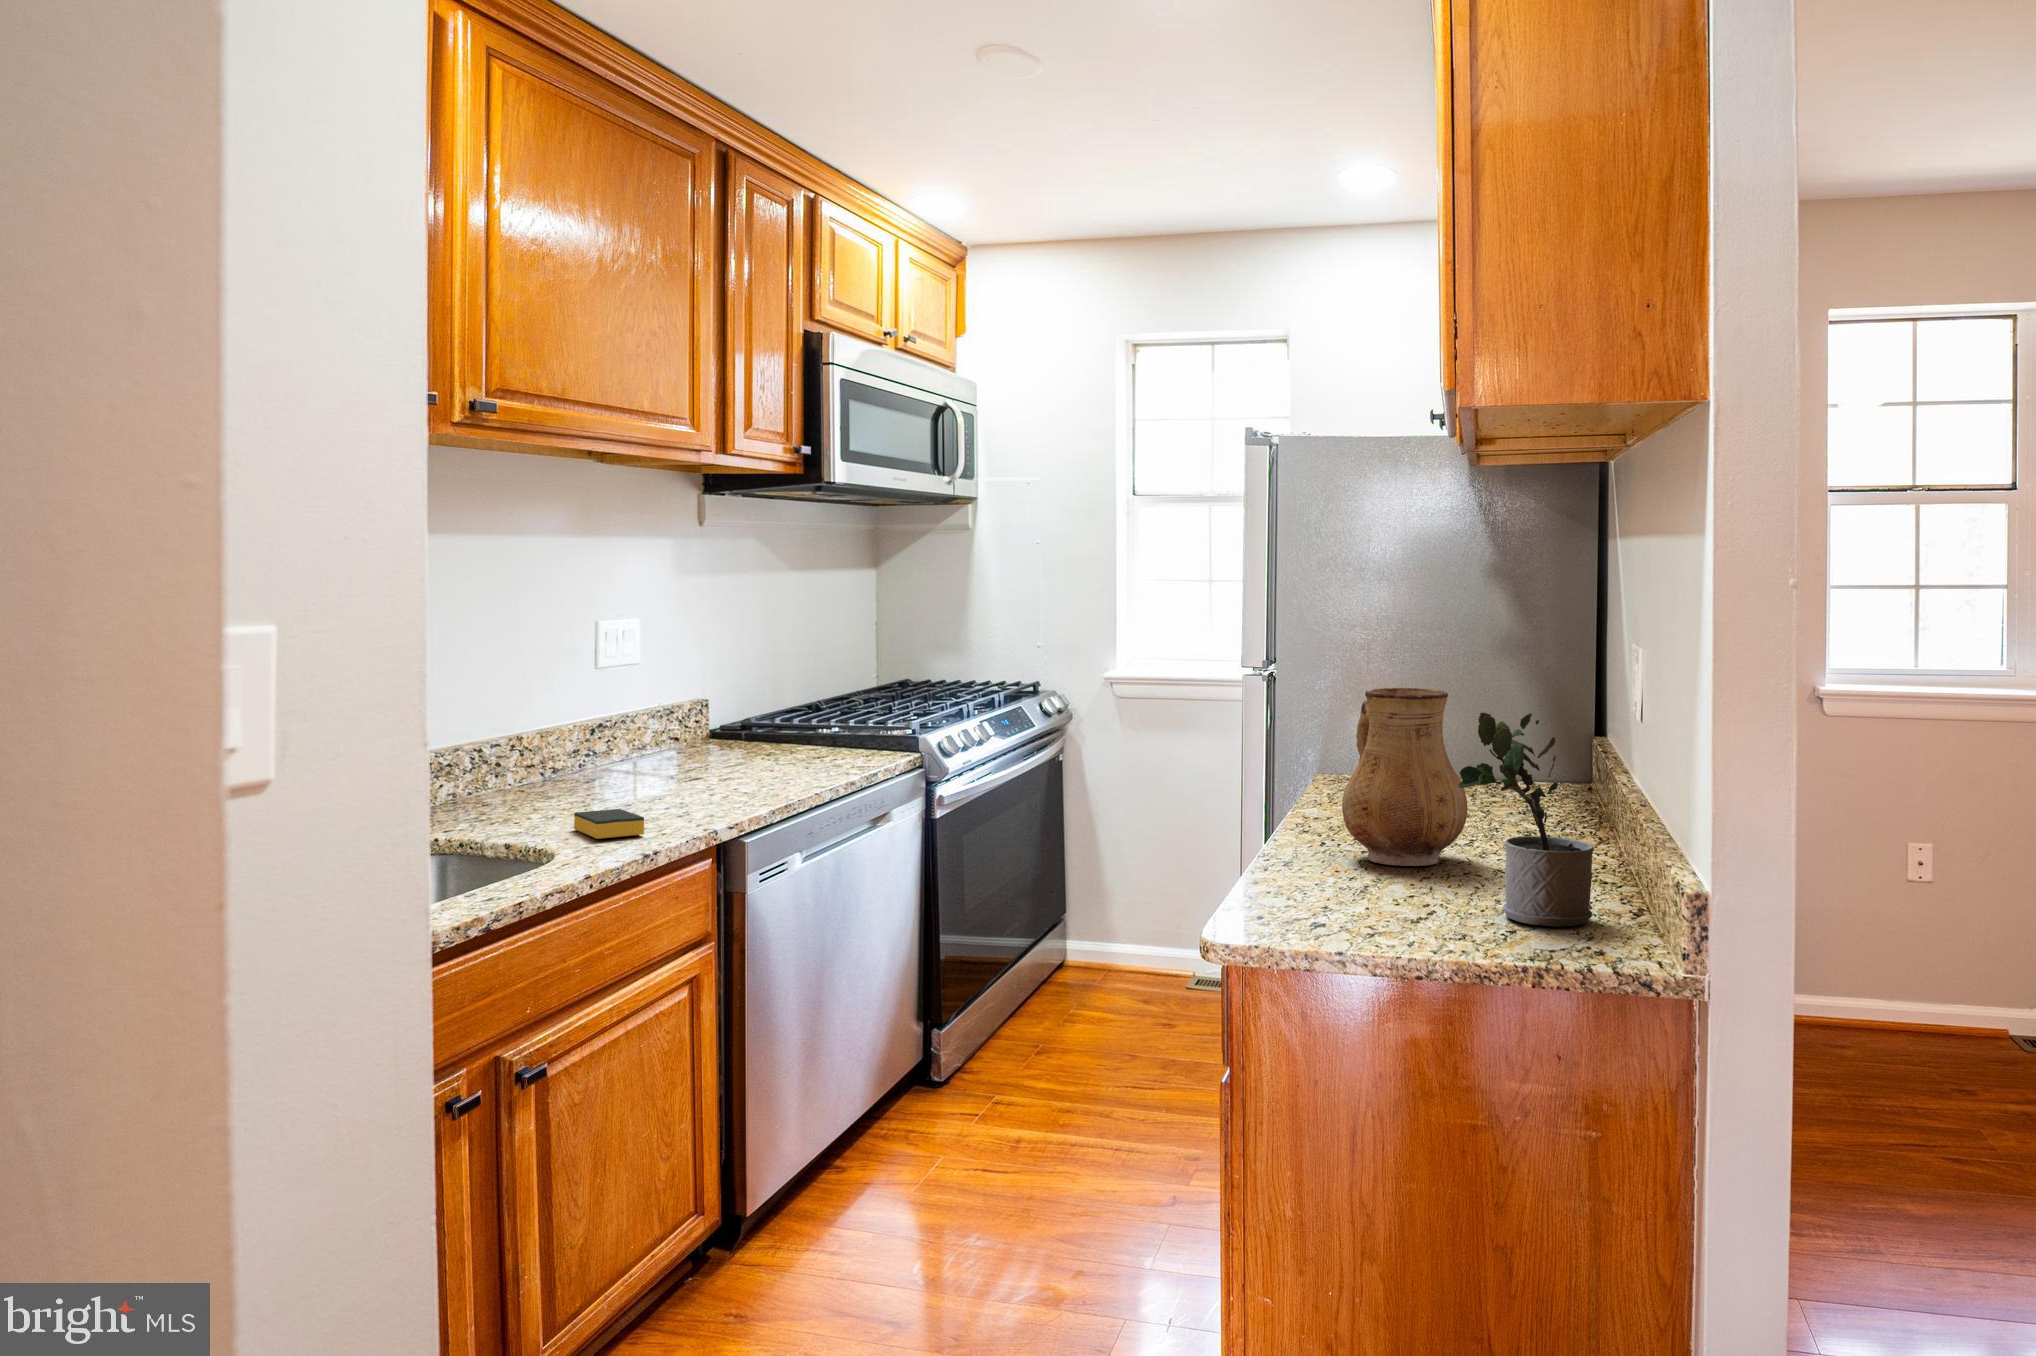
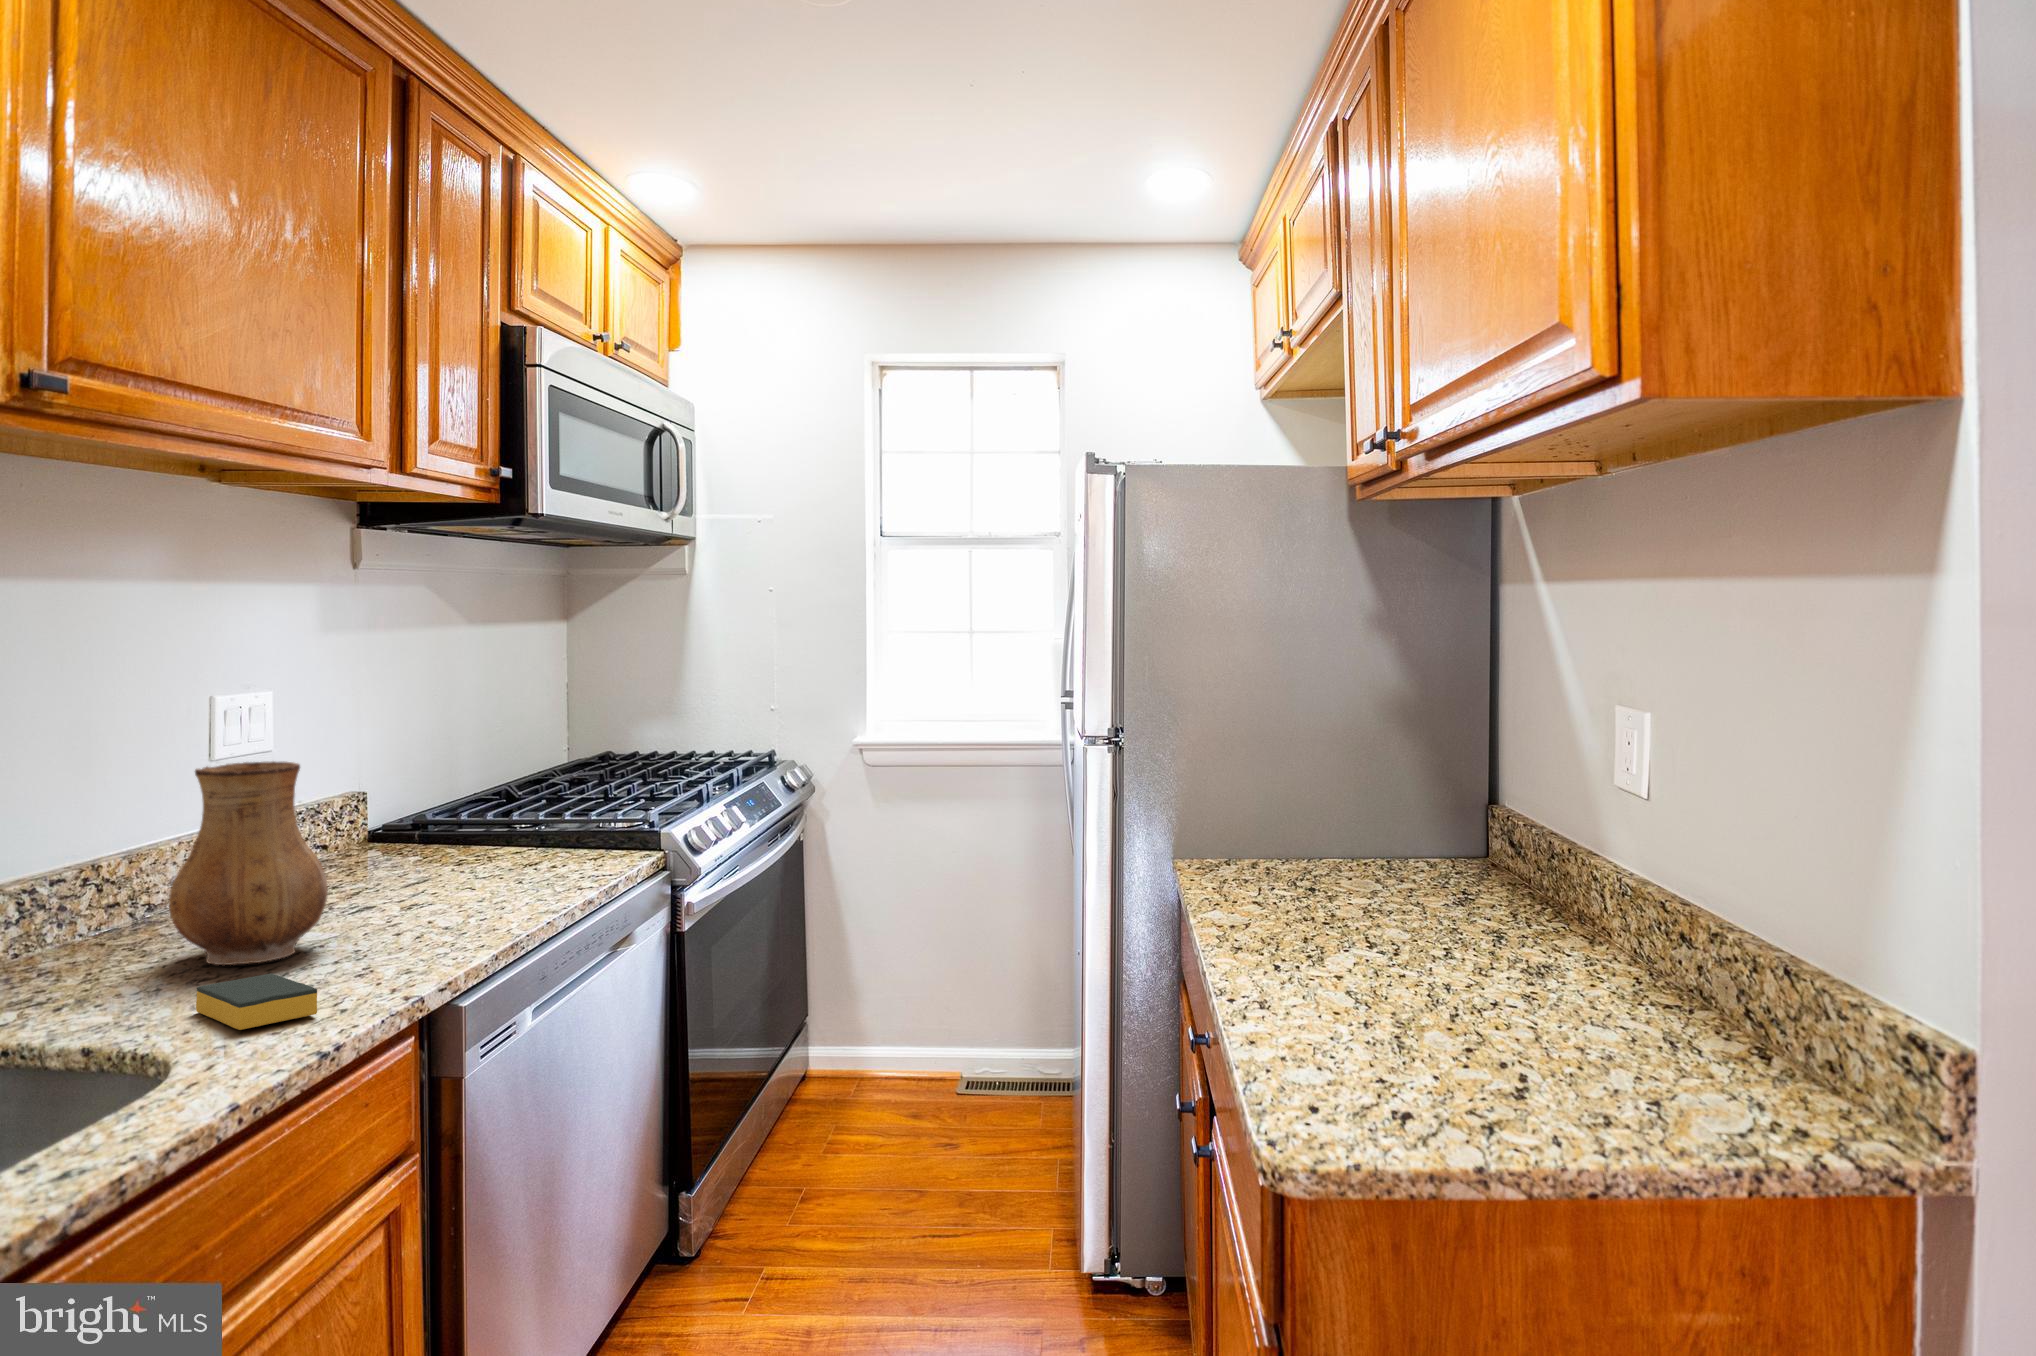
ceramic pitcher: present [1342,688,1468,866] -> present [169,761,328,965]
potted plant: present [1459,712,1594,927] -> none [1564,804,1724,1087]

